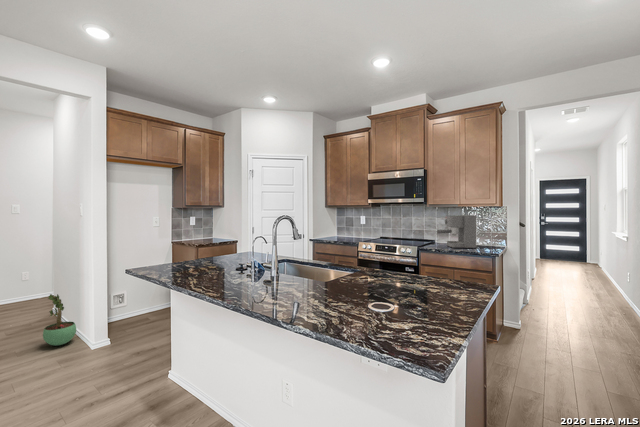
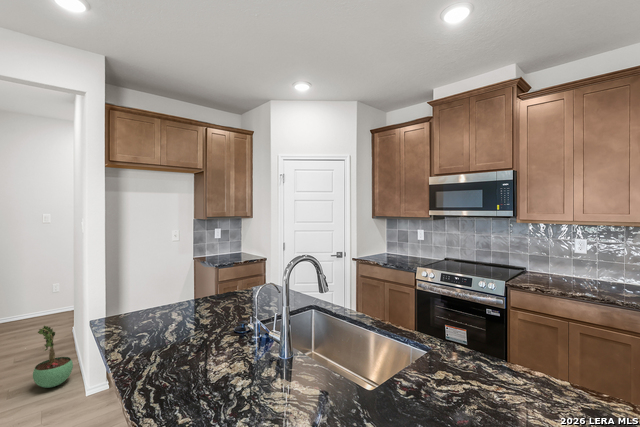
coffee maker: present [437,215,476,248] -> none [534,236,602,288]

